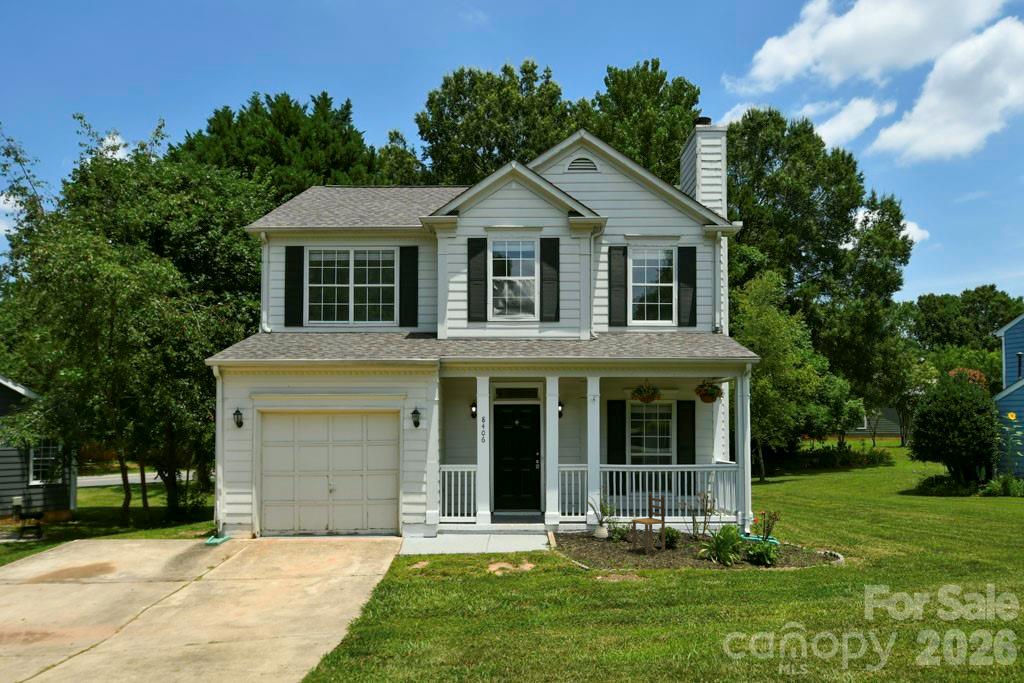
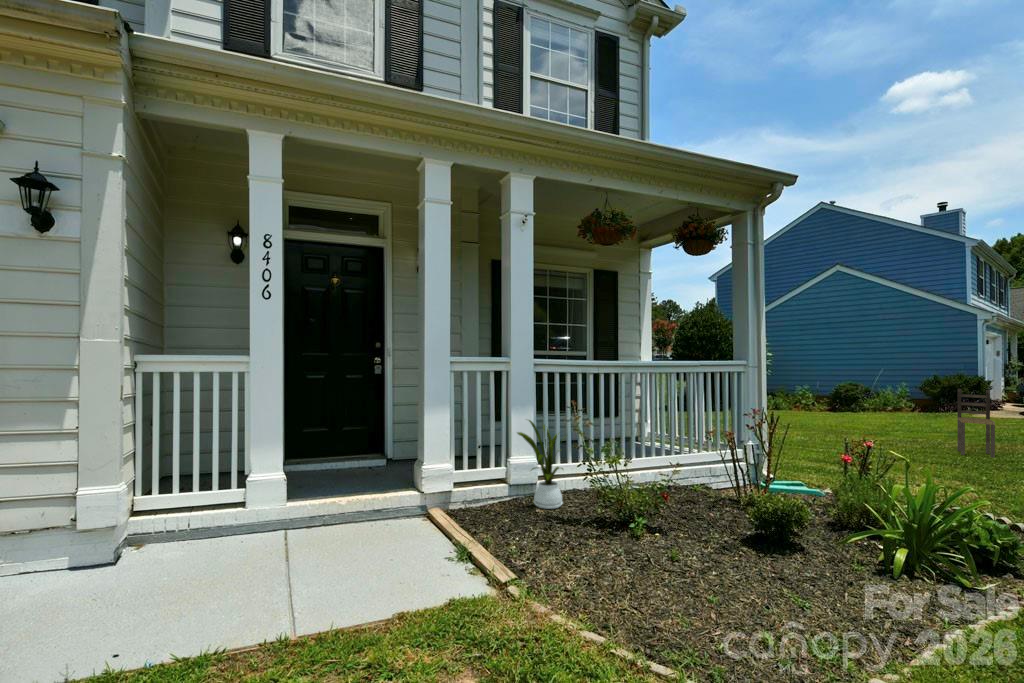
chair: present [633,493,665,553] -> present [957,389,995,458]

